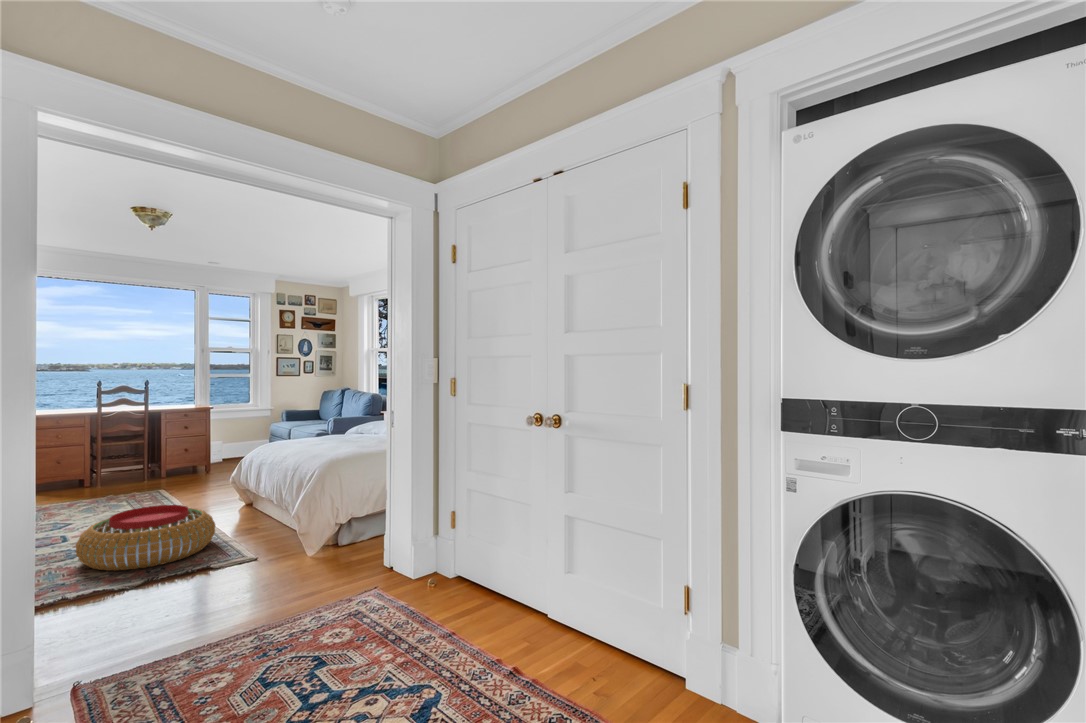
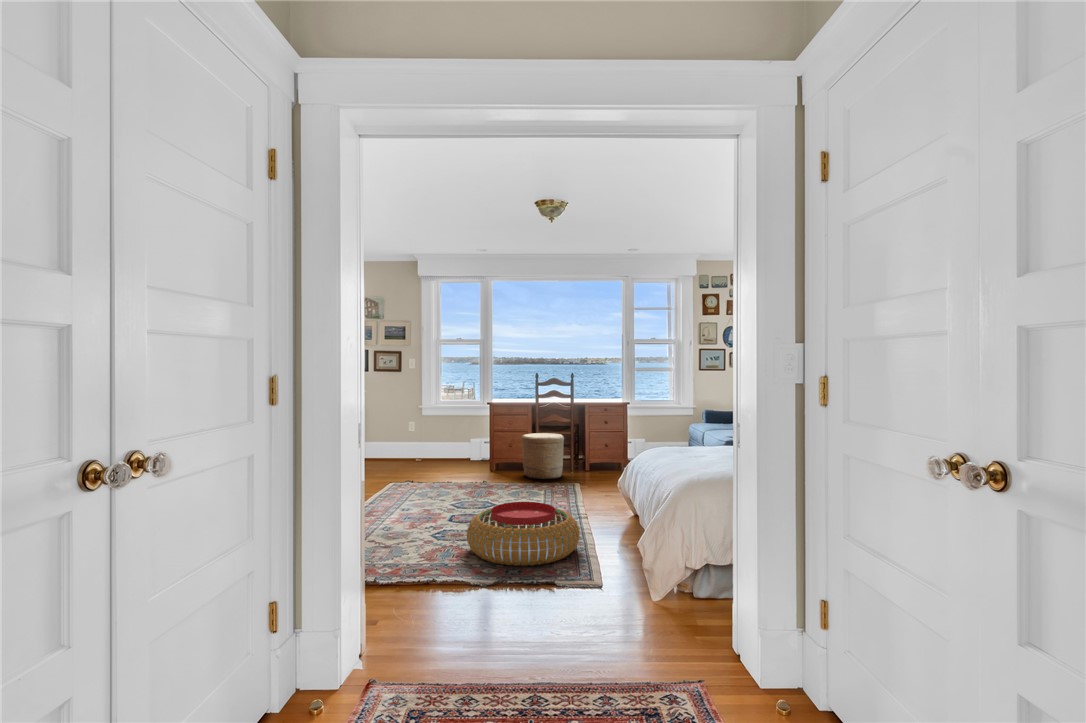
woven basket: none [80,443,139,494] -> present [522,433,564,479]

